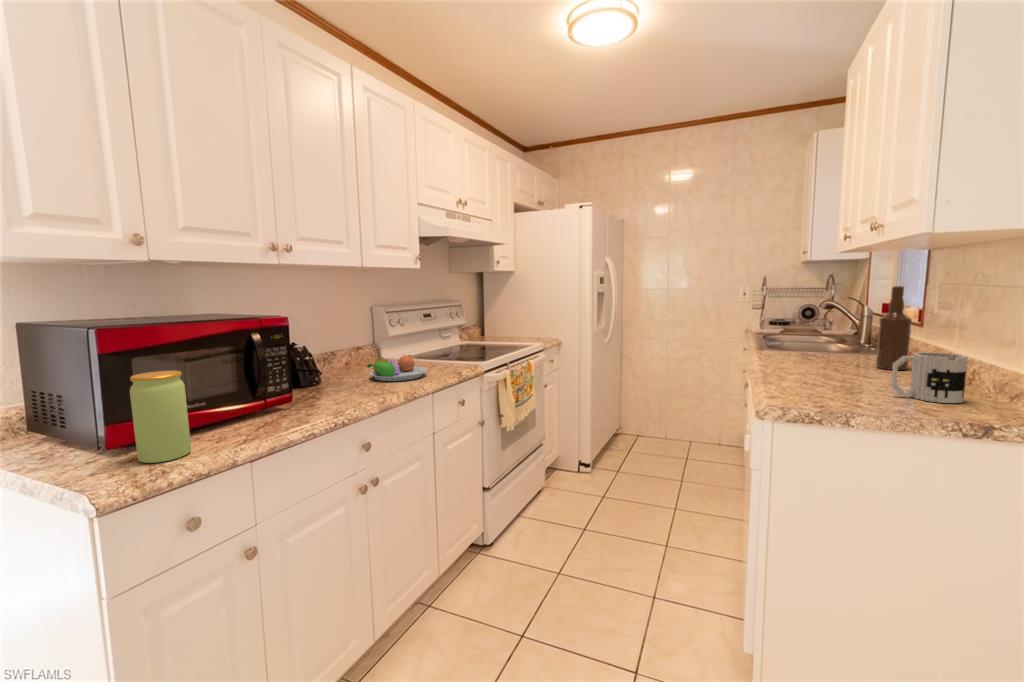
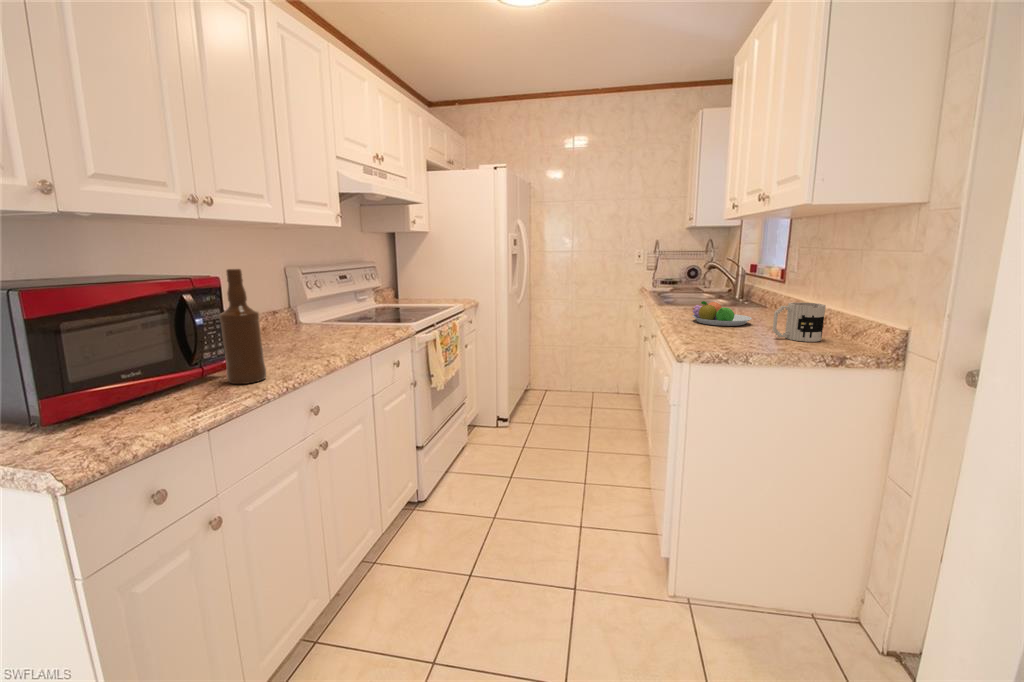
bottle: present [876,286,912,370] -> present [219,269,266,384]
fruit bowl: present [367,355,427,381] -> present [692,301,752,326]
jar: present [130,371,191,463] -> none [64,336,142,438]

